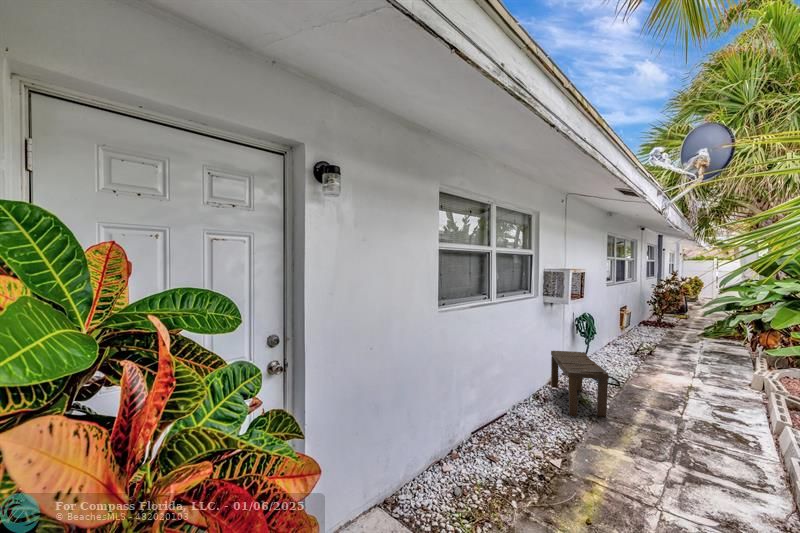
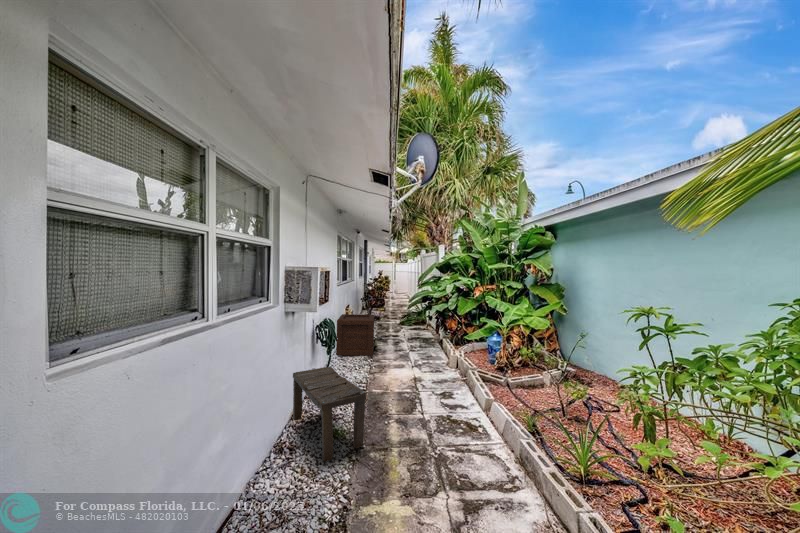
wooden crate: none [603,314,652,359] -> present [336,314,374,356]

